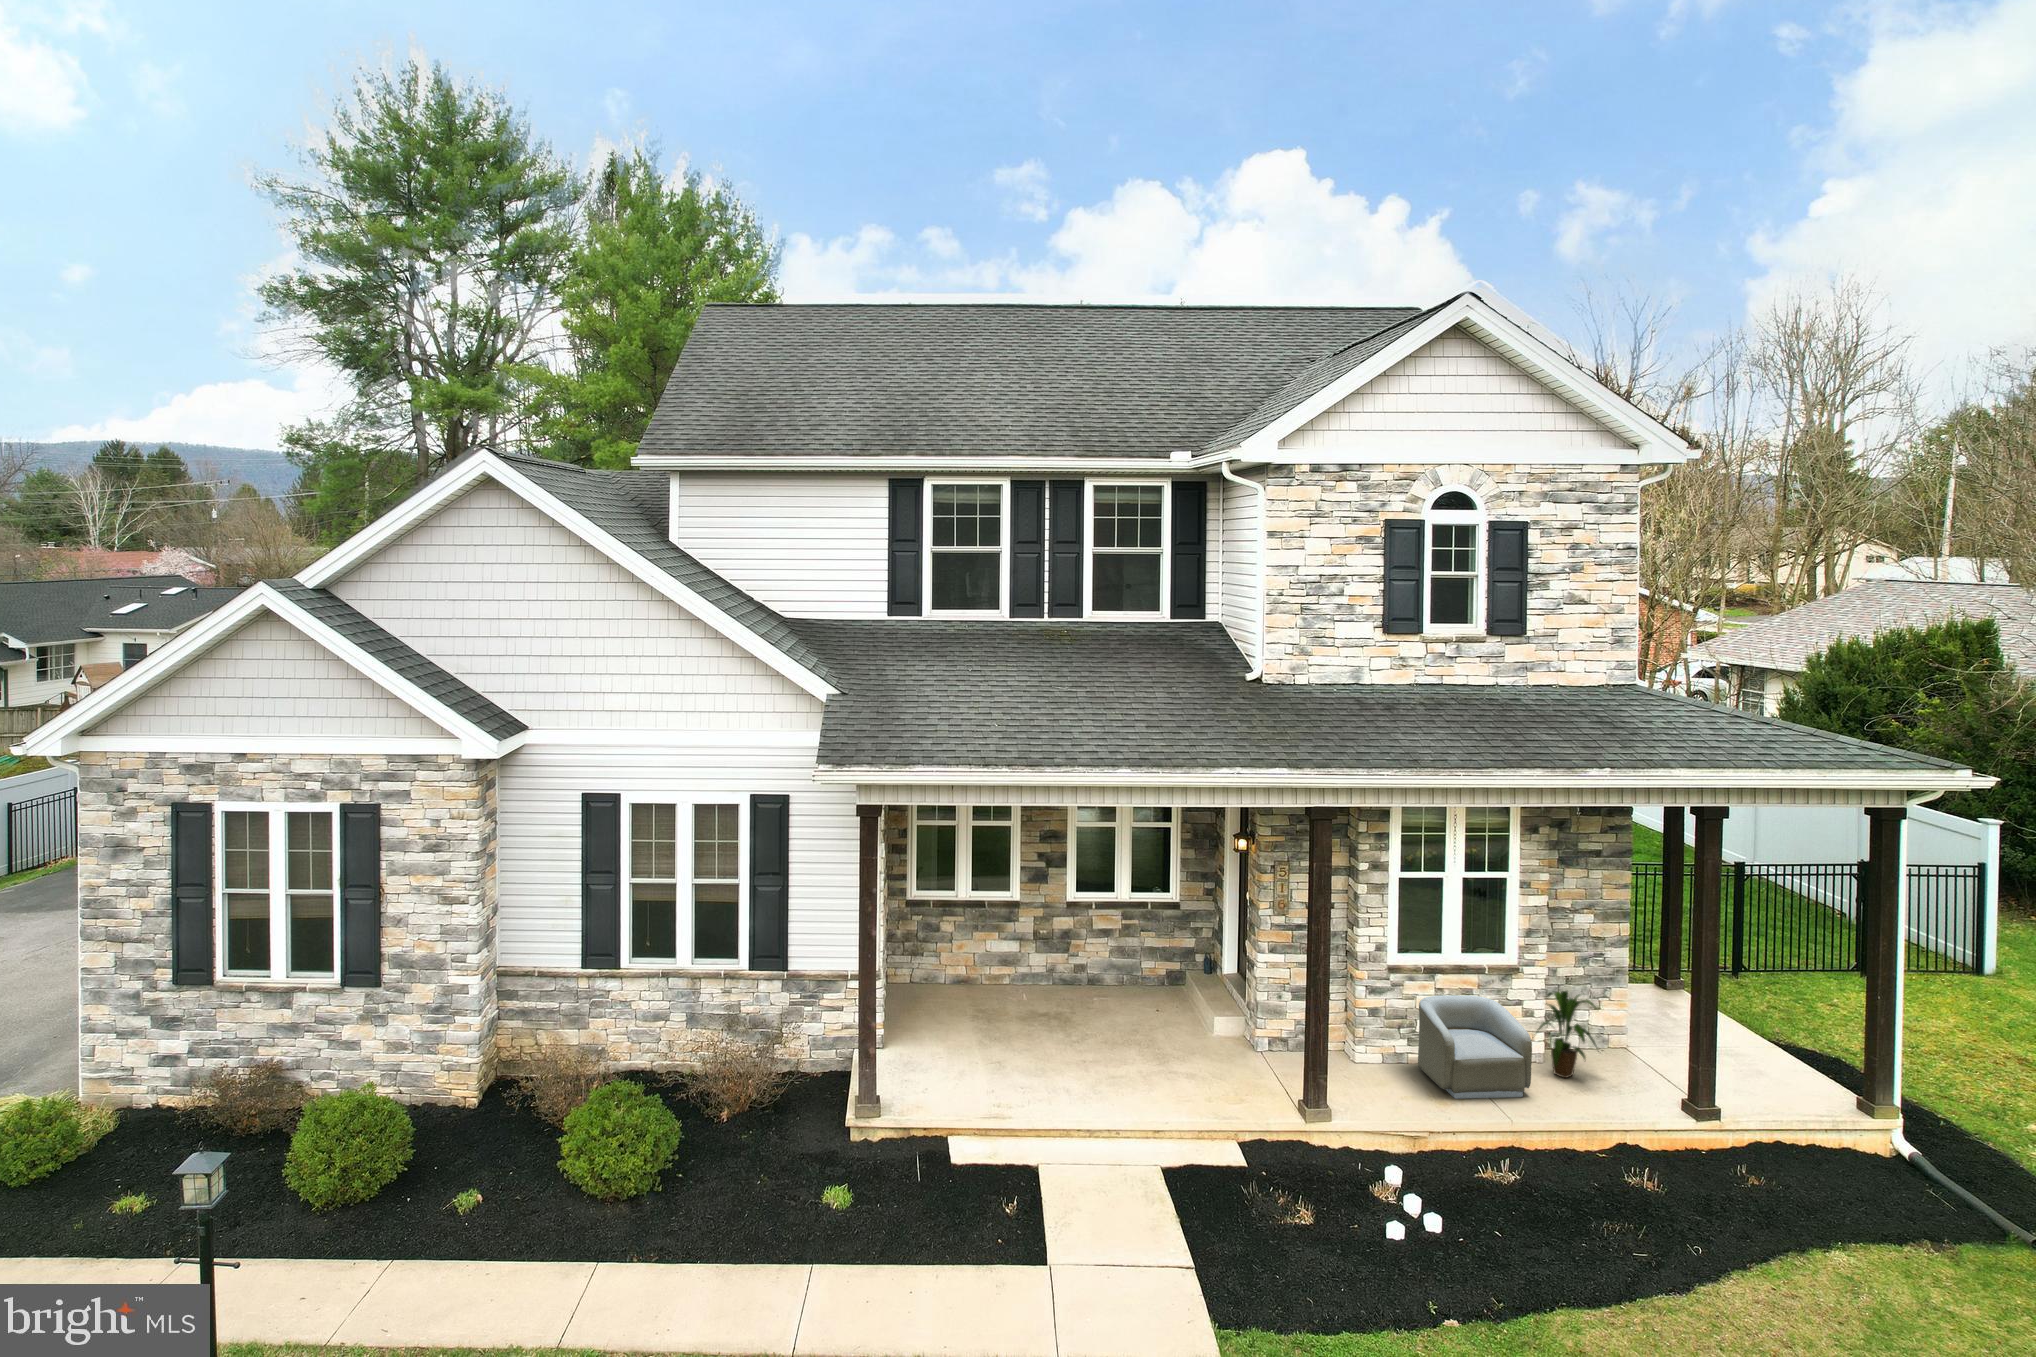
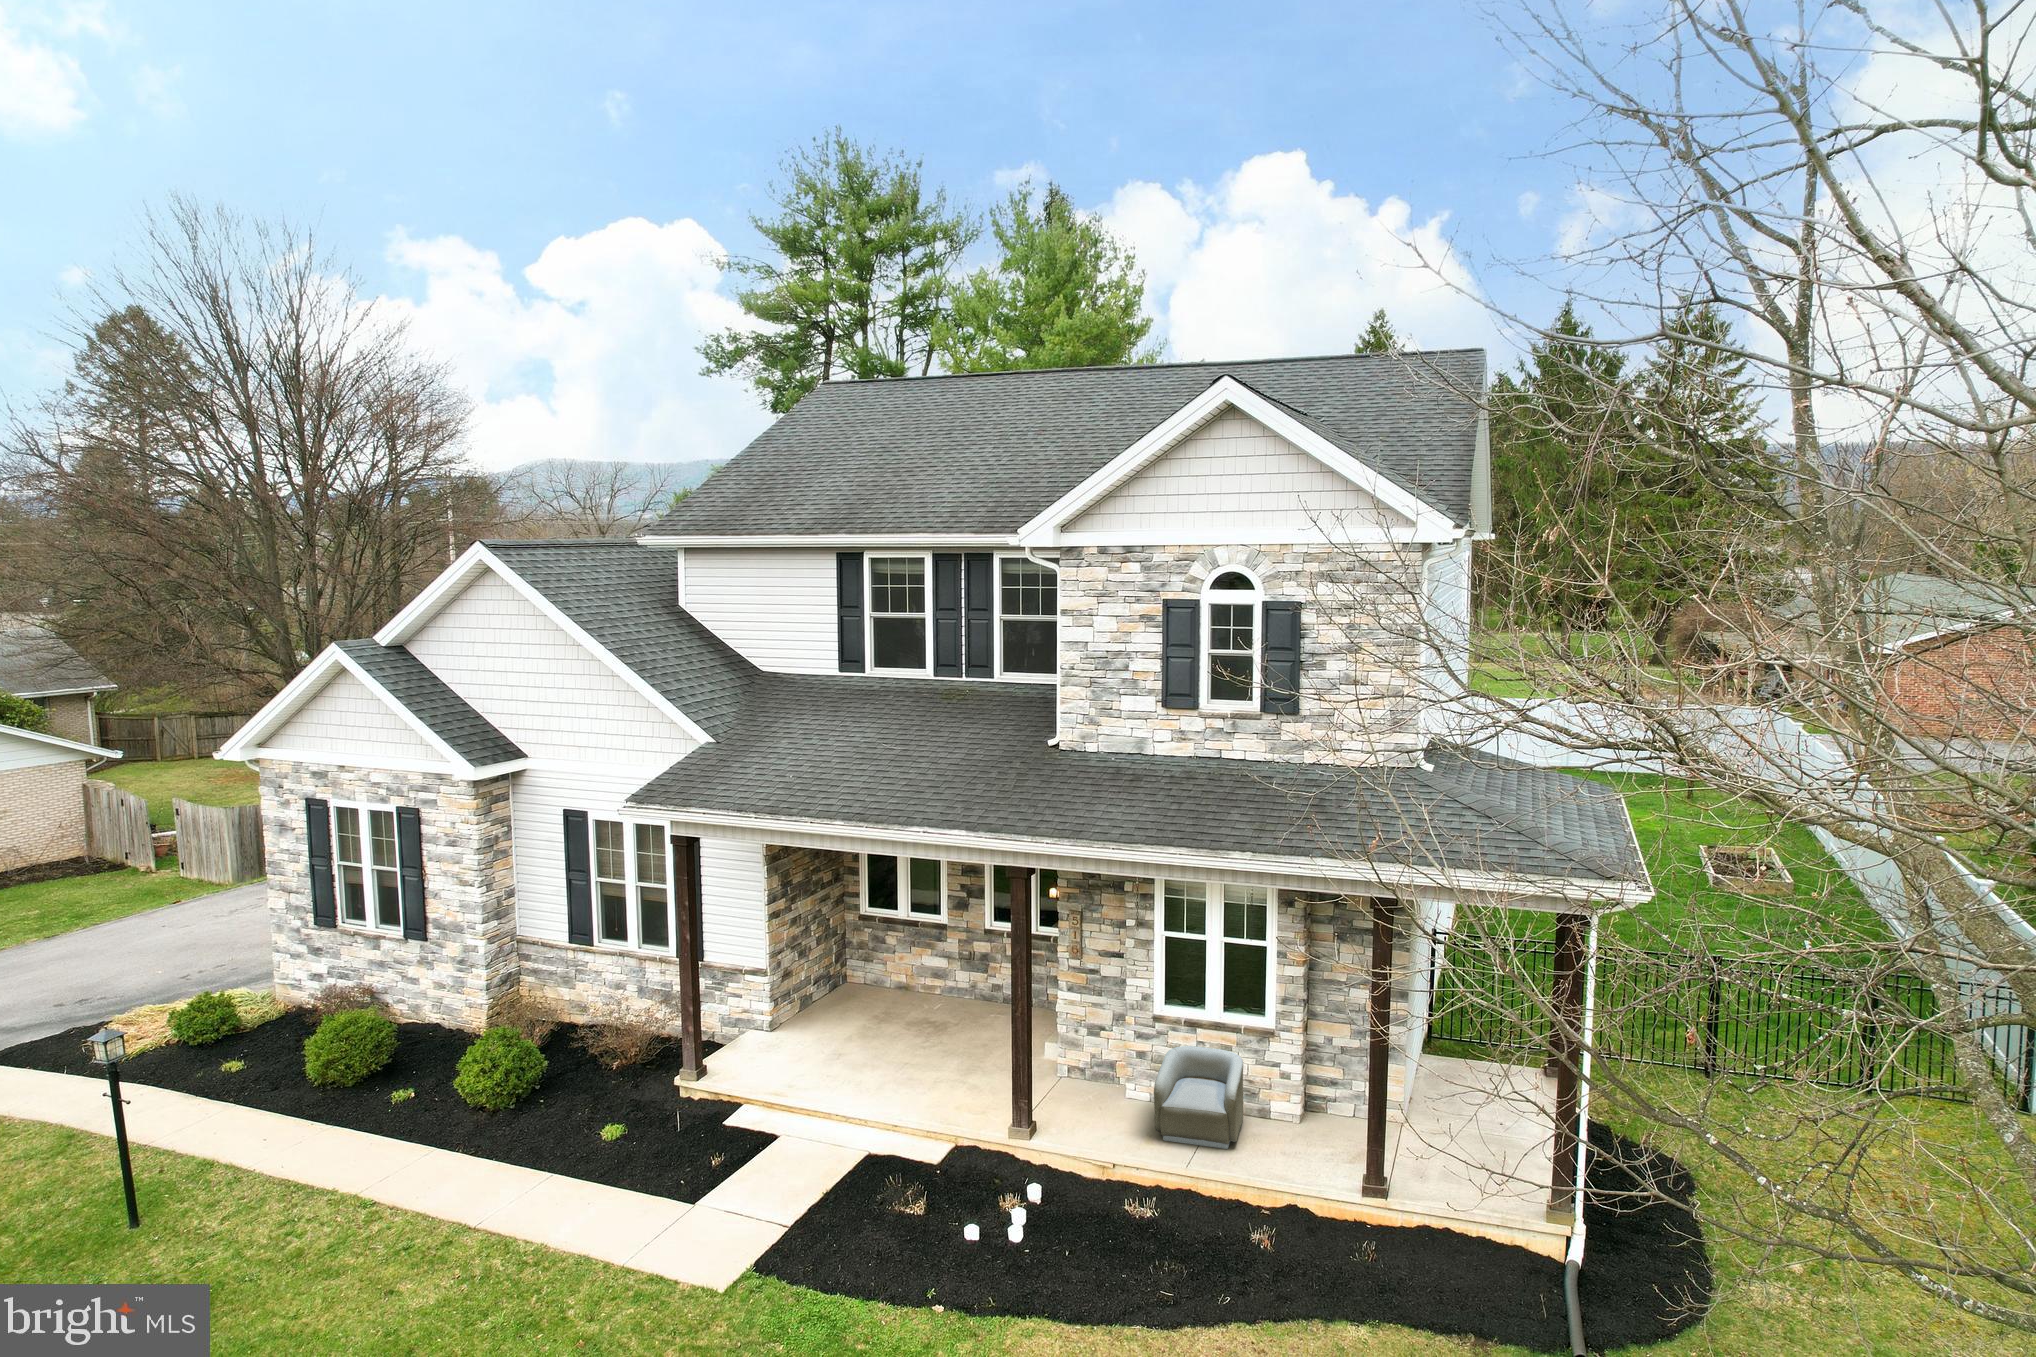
house plant: present [1537,991,1597,1078] -> none [1272,1056,1331,1139]

